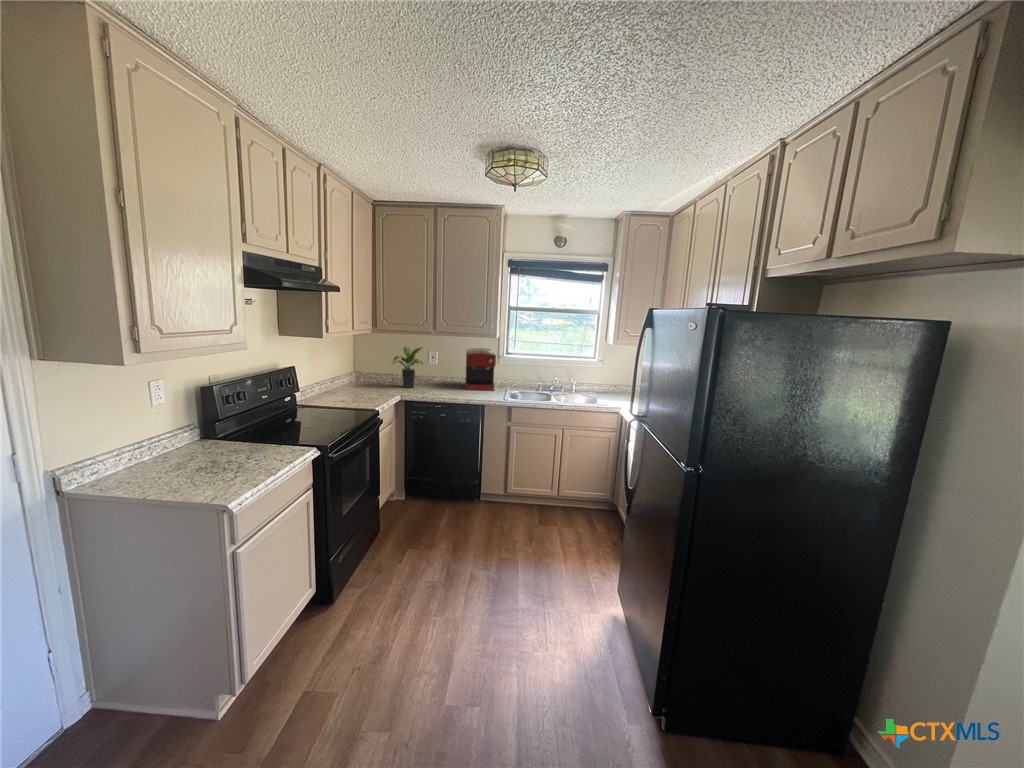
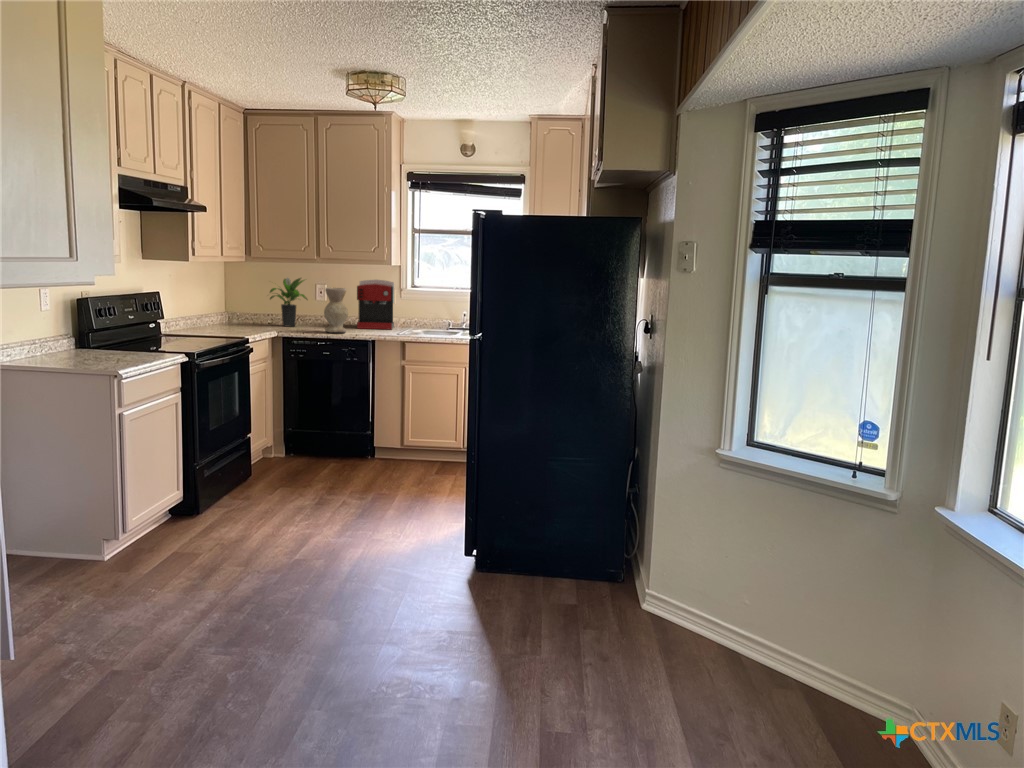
vase: none [442,358,463,398] -> present [324,287,348,333]

